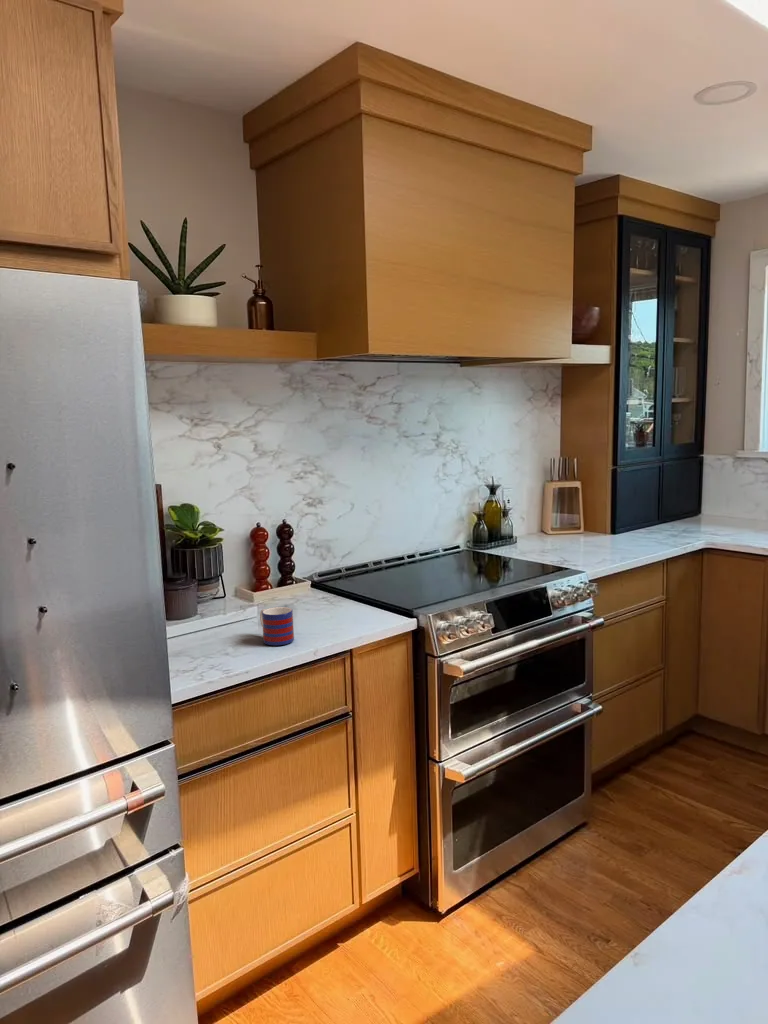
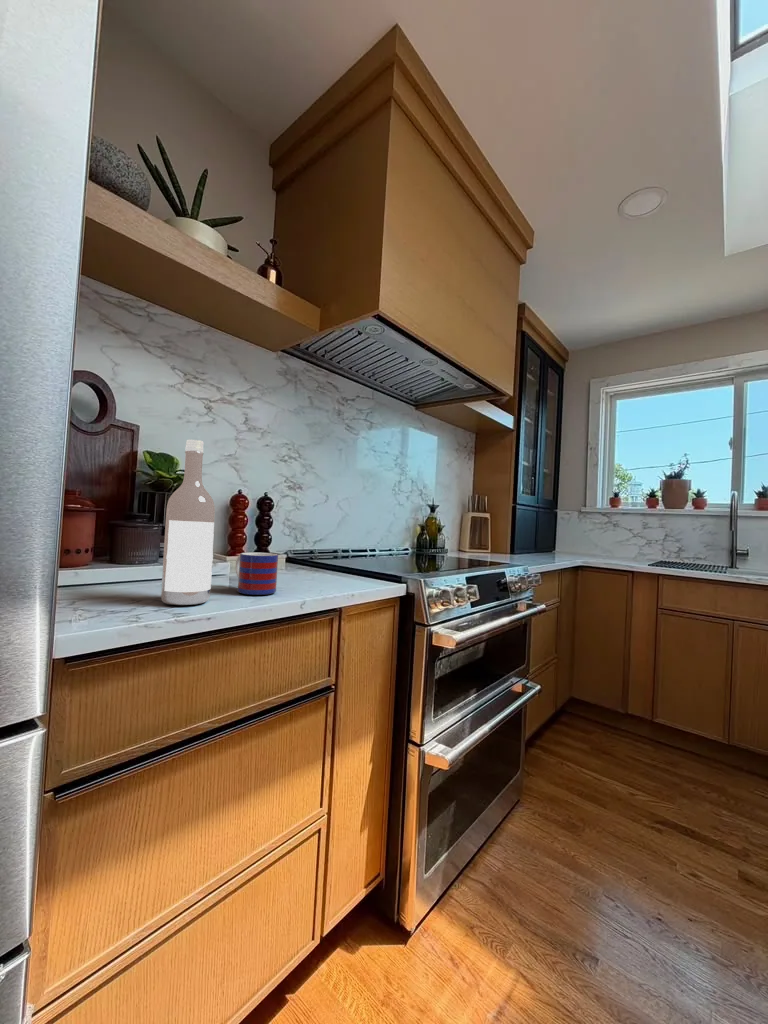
wine bottle: none [205,537,243,662] -> present [161,440,215,605]

